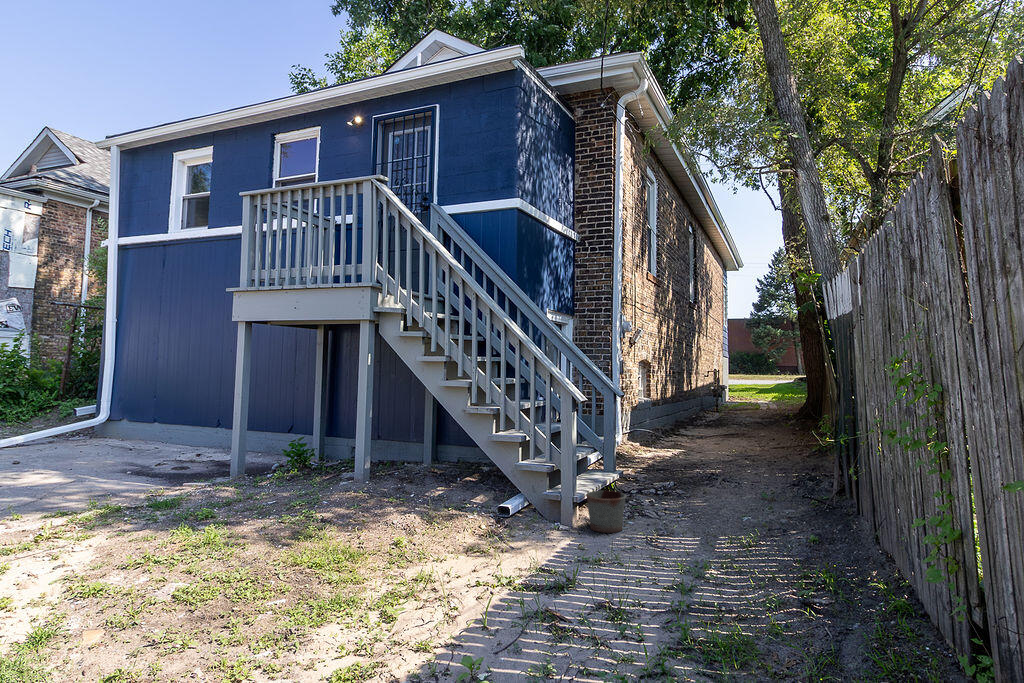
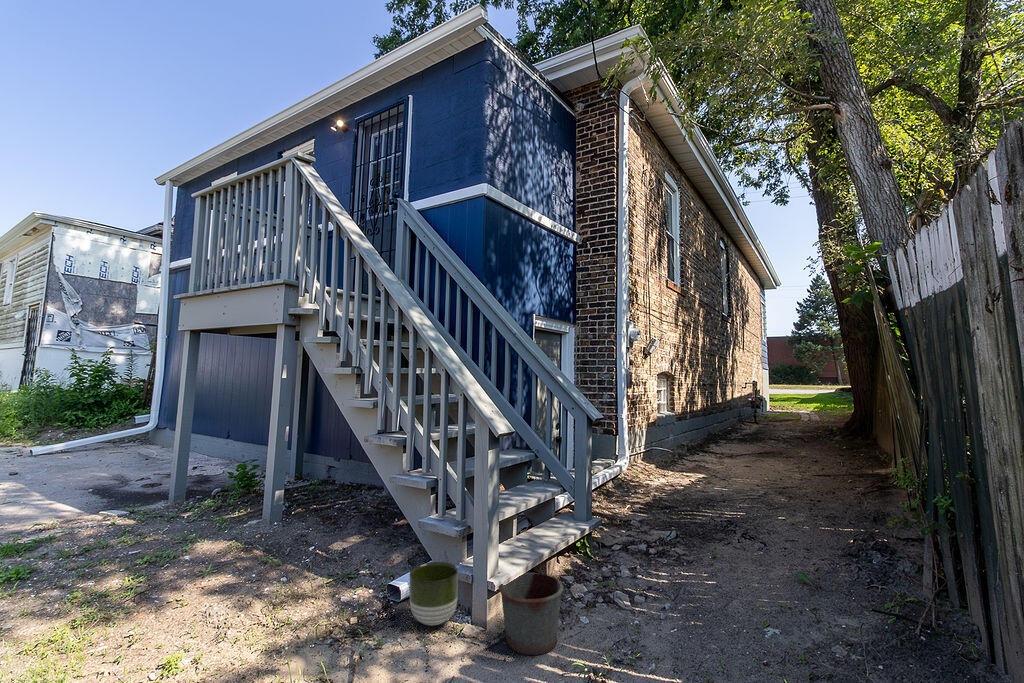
planter: none [527,487,558,523] -> present [410,562,458,625]

